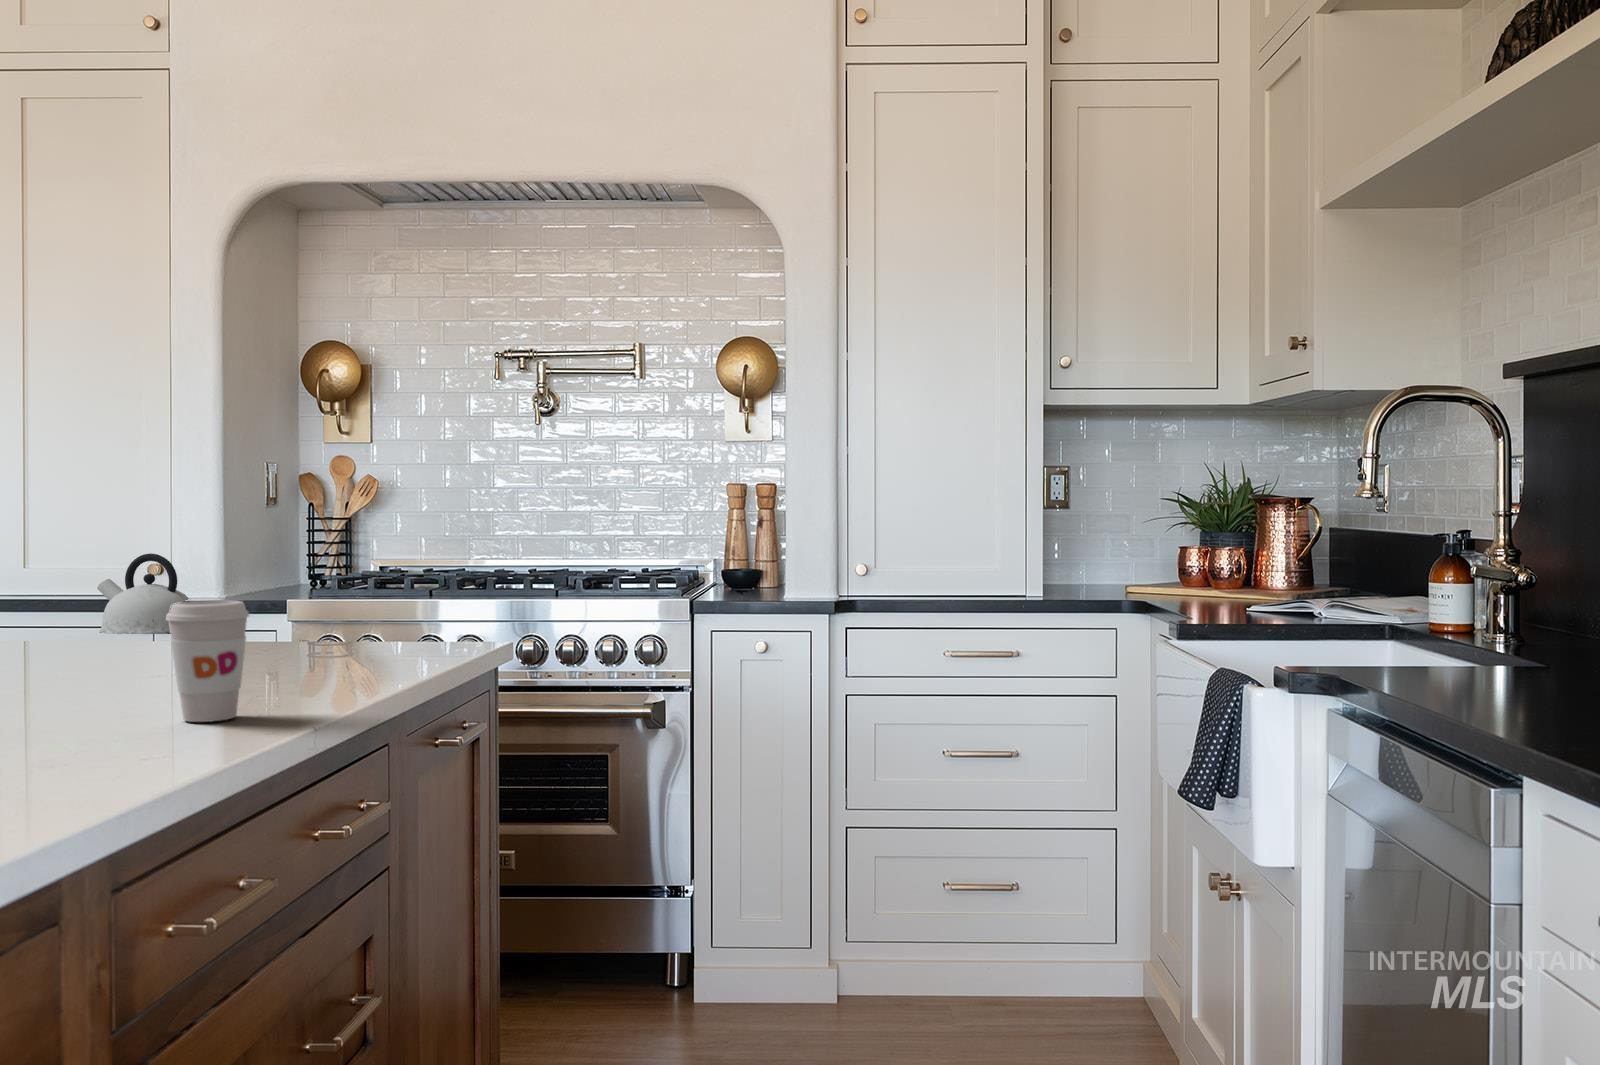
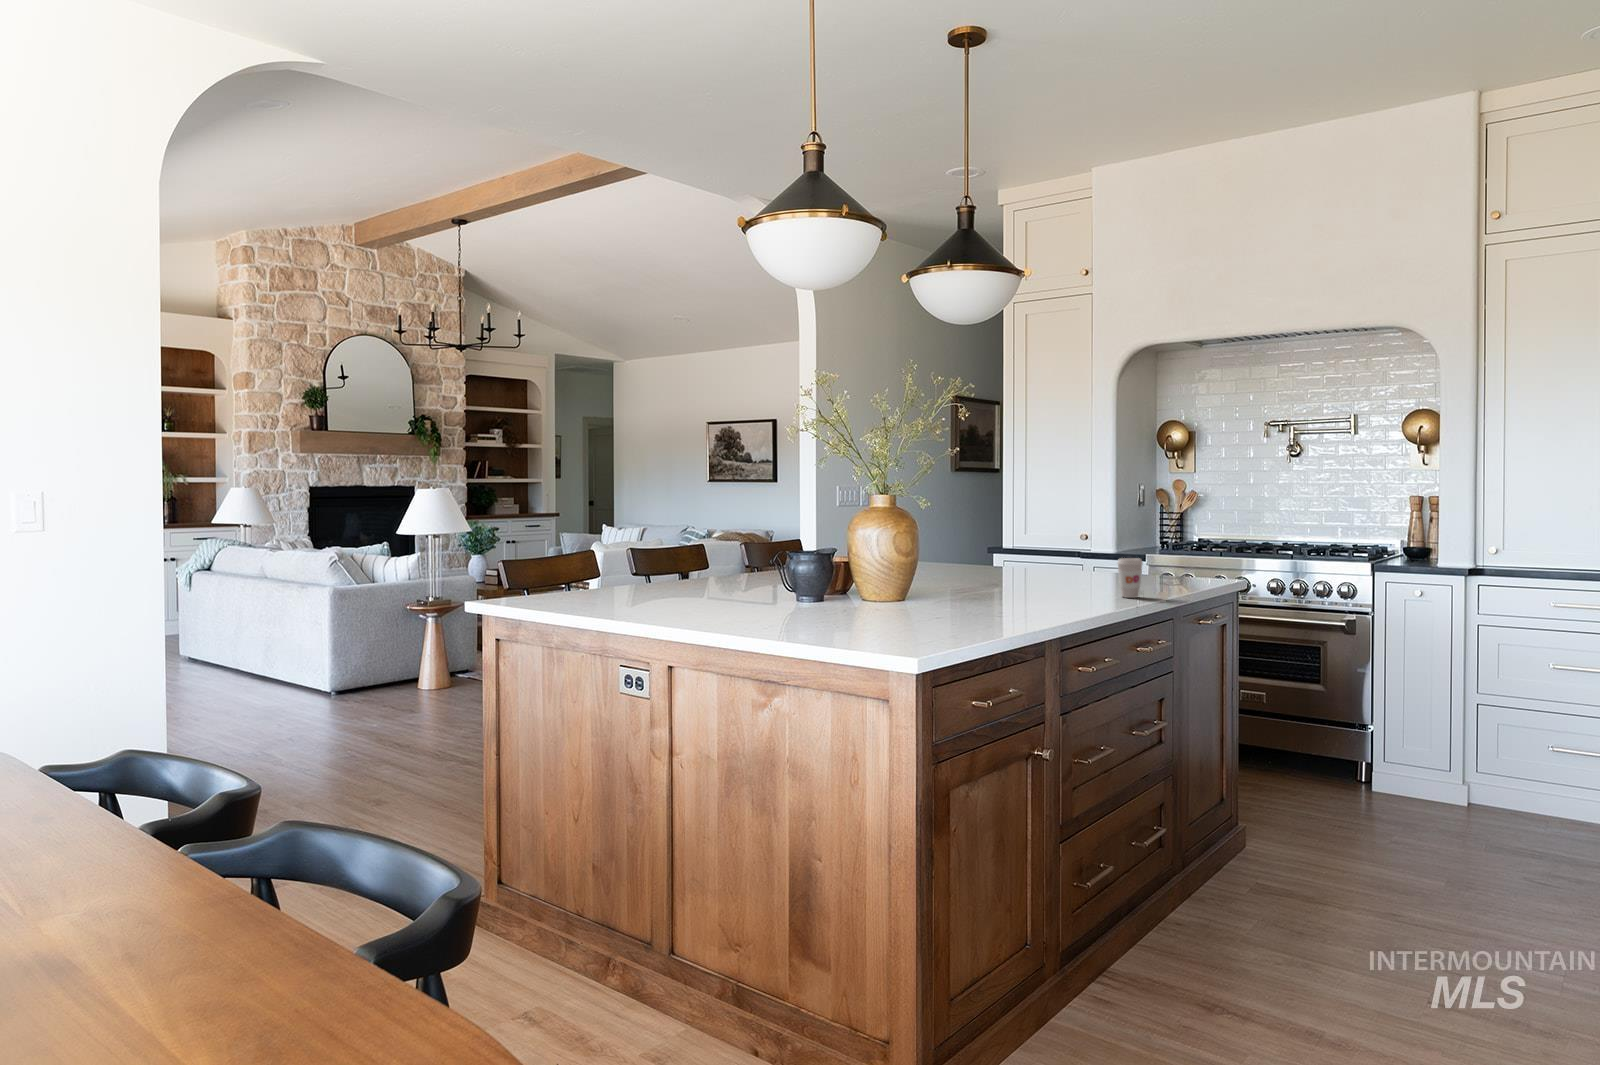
kettle: present [97,553,189,634] -> none [1064,532,1109,569]

